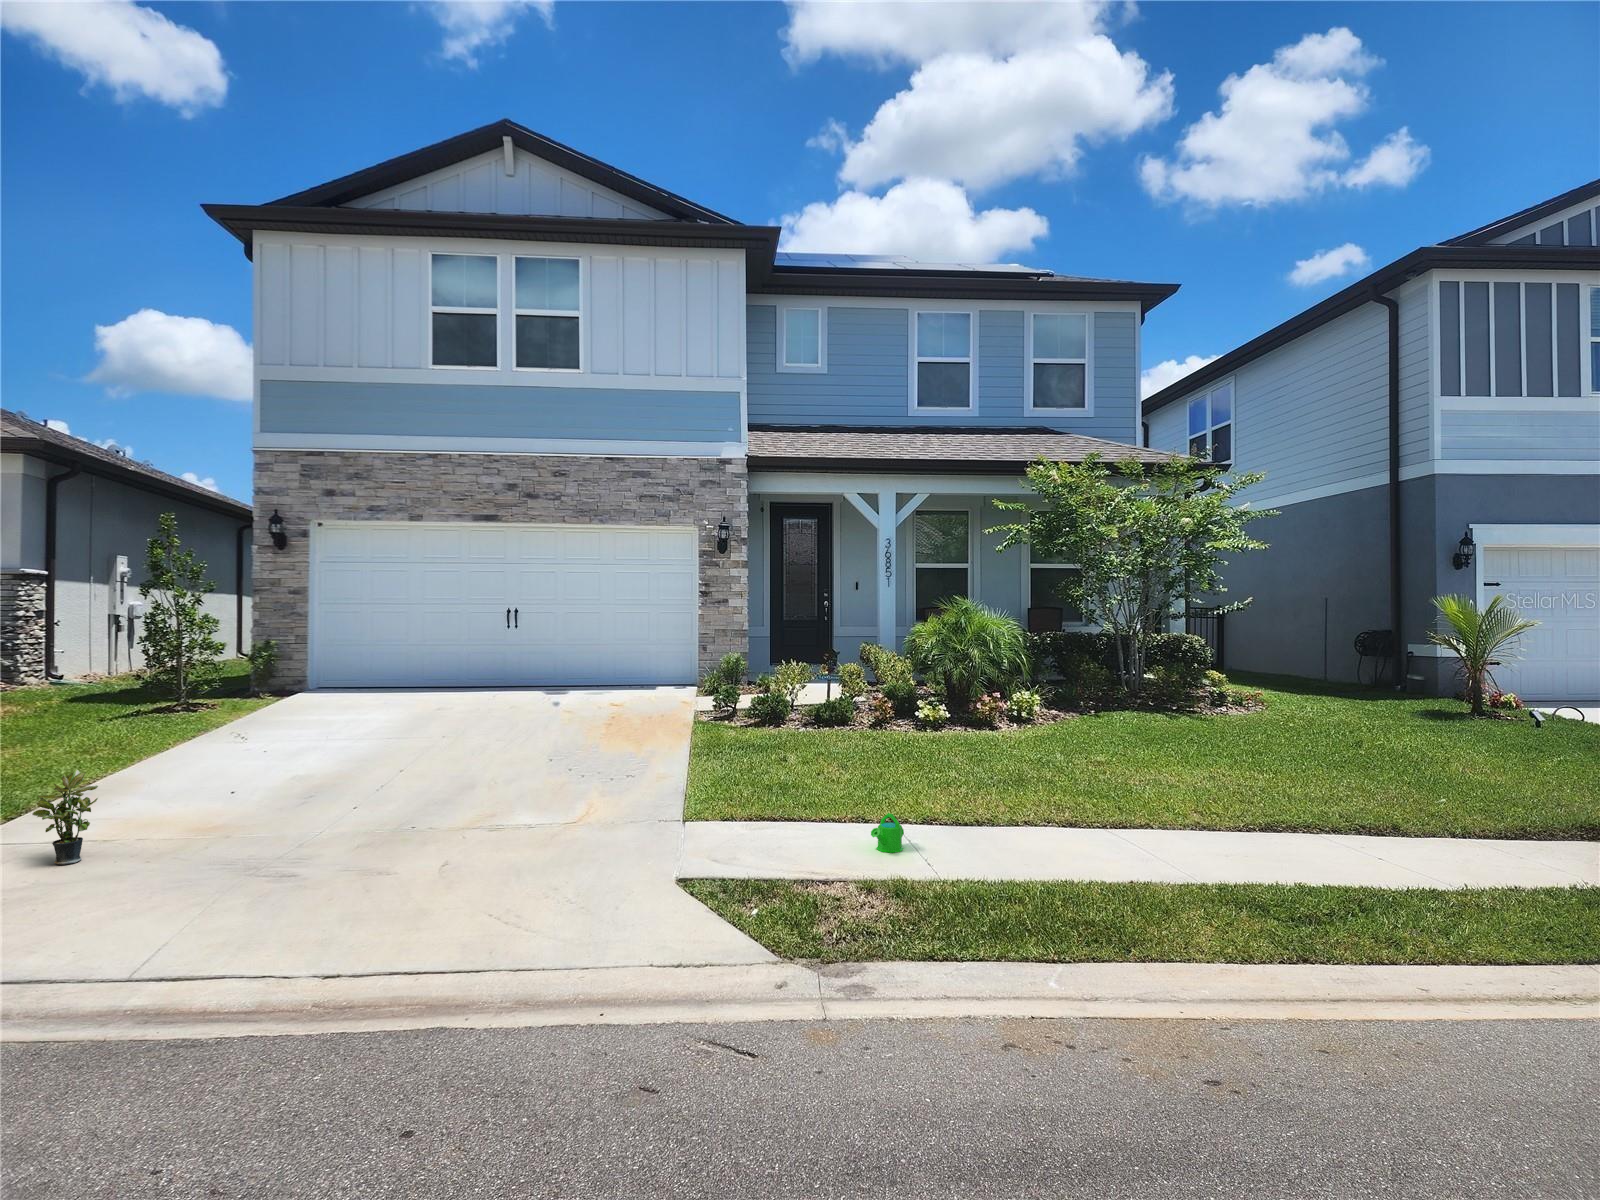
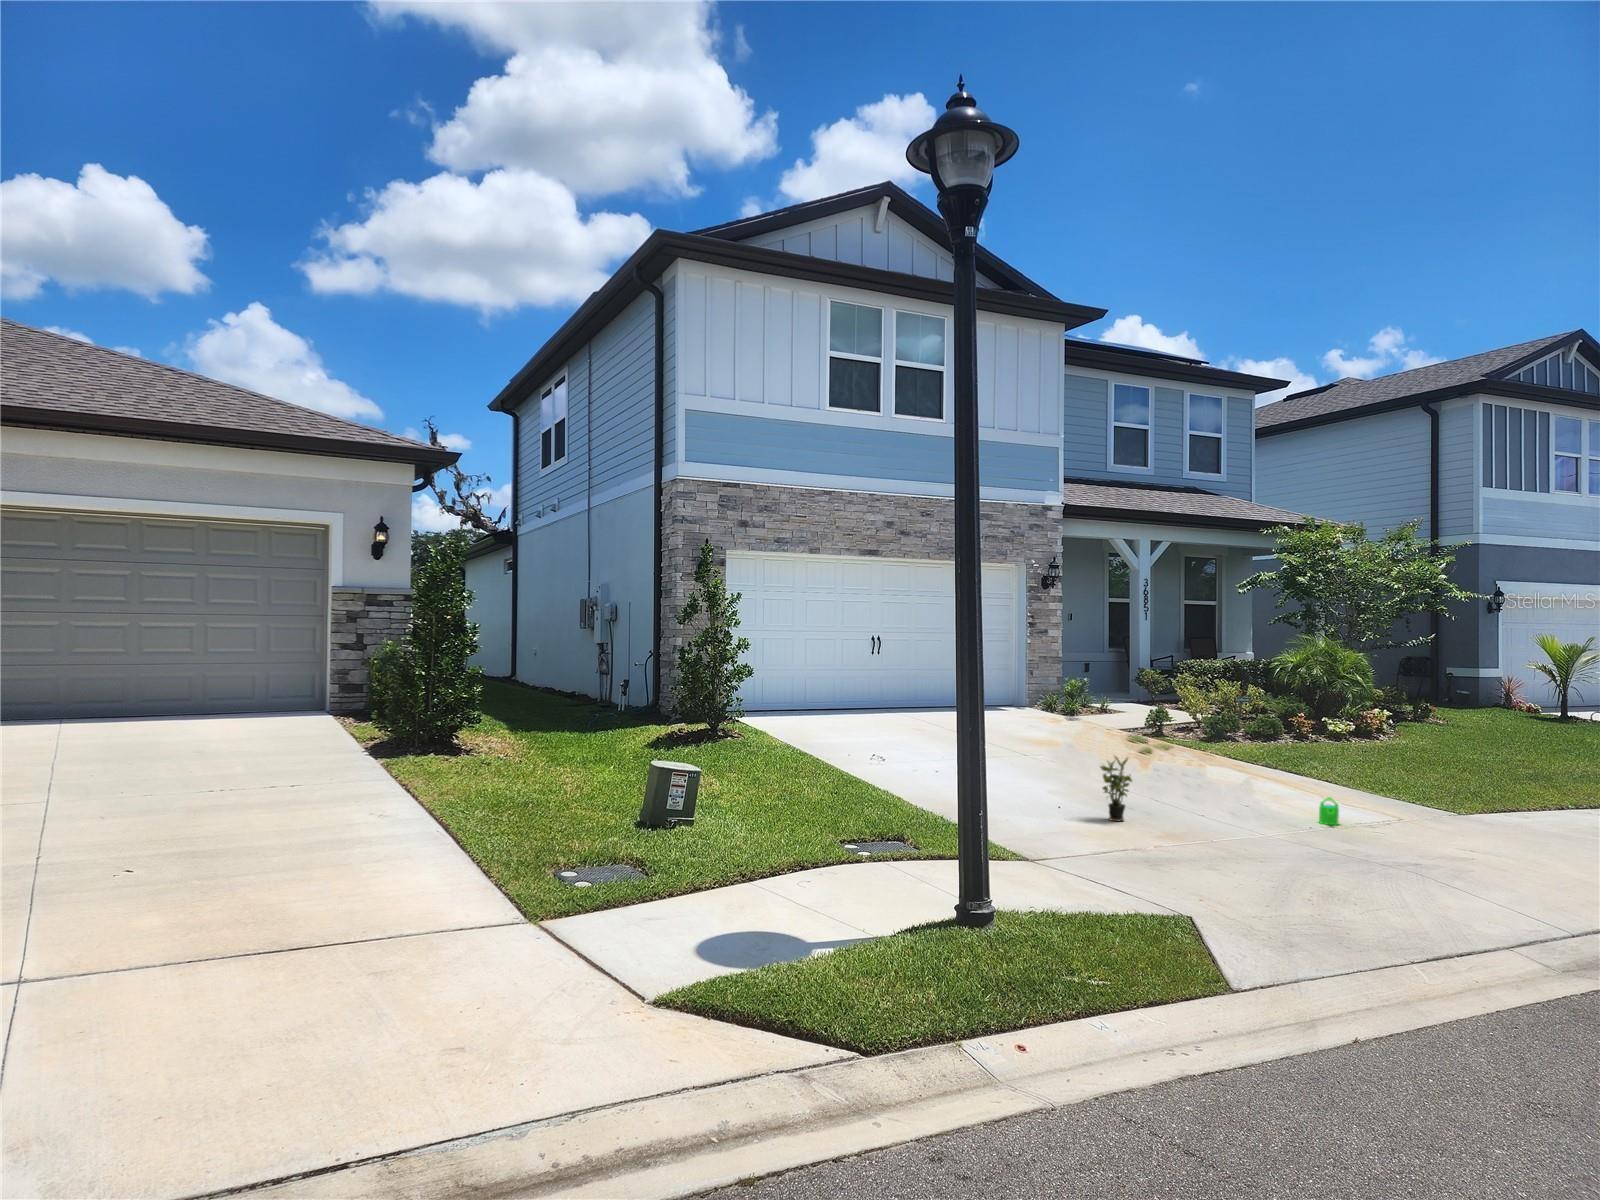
watering can: present [871,813,904,853] -> present [1319,797,1339,825]

